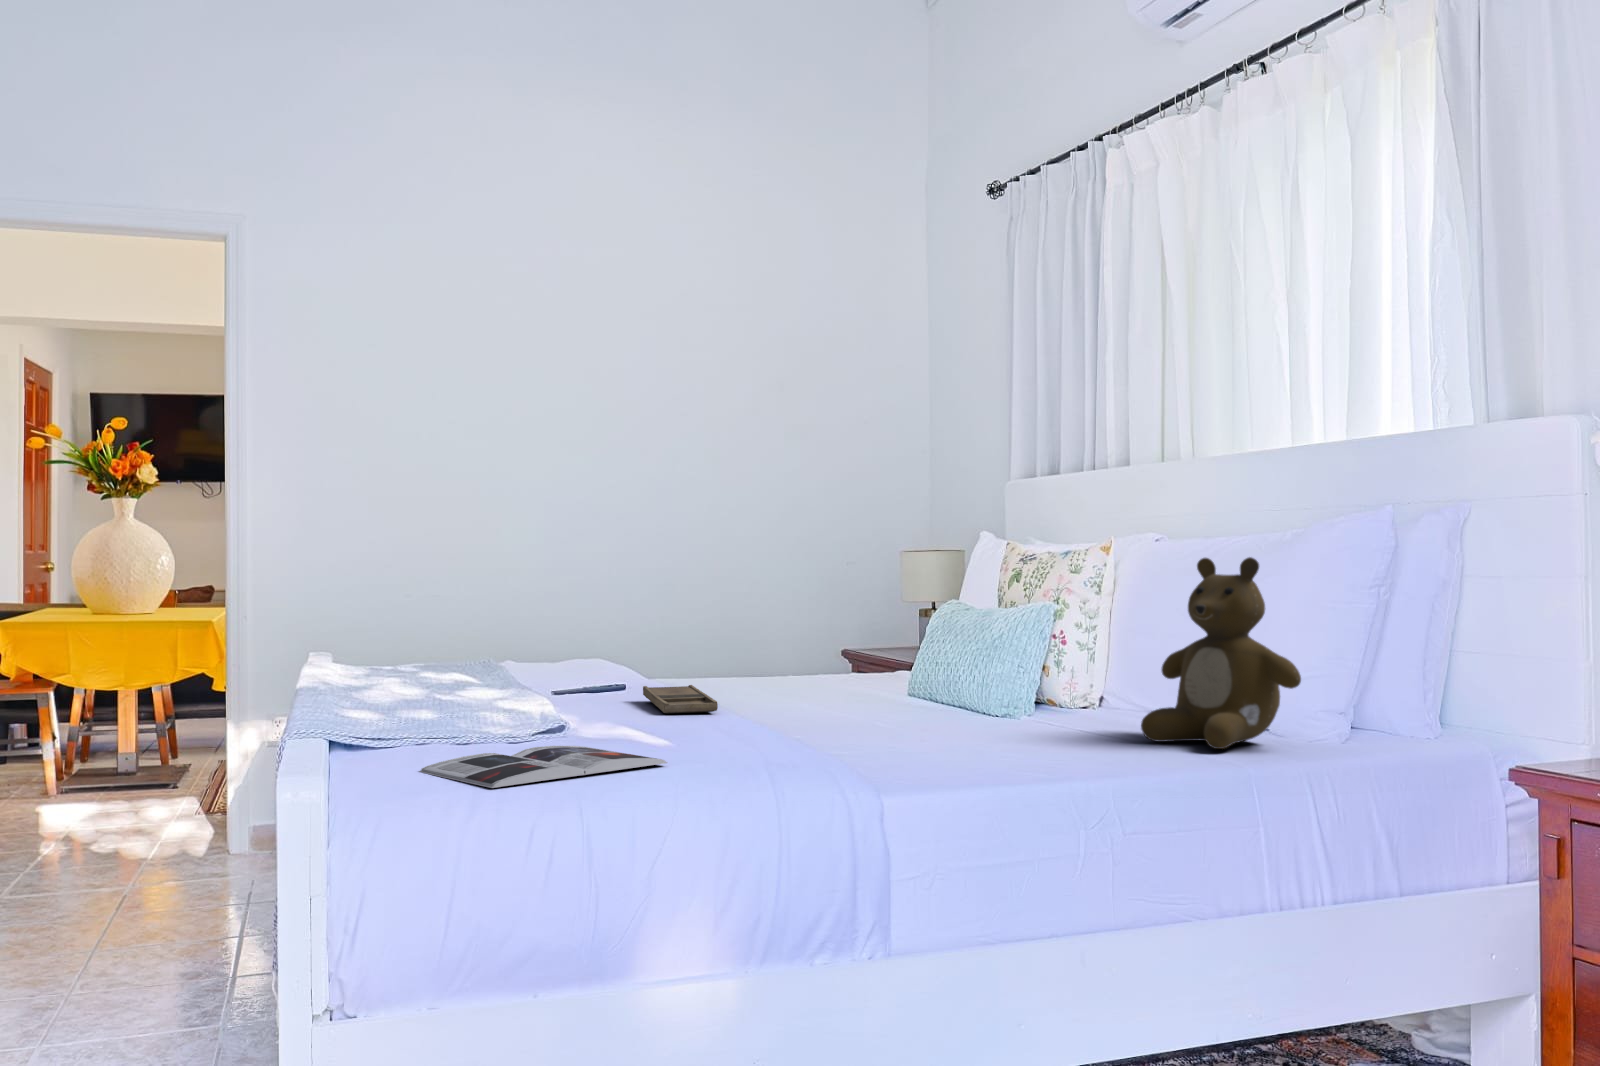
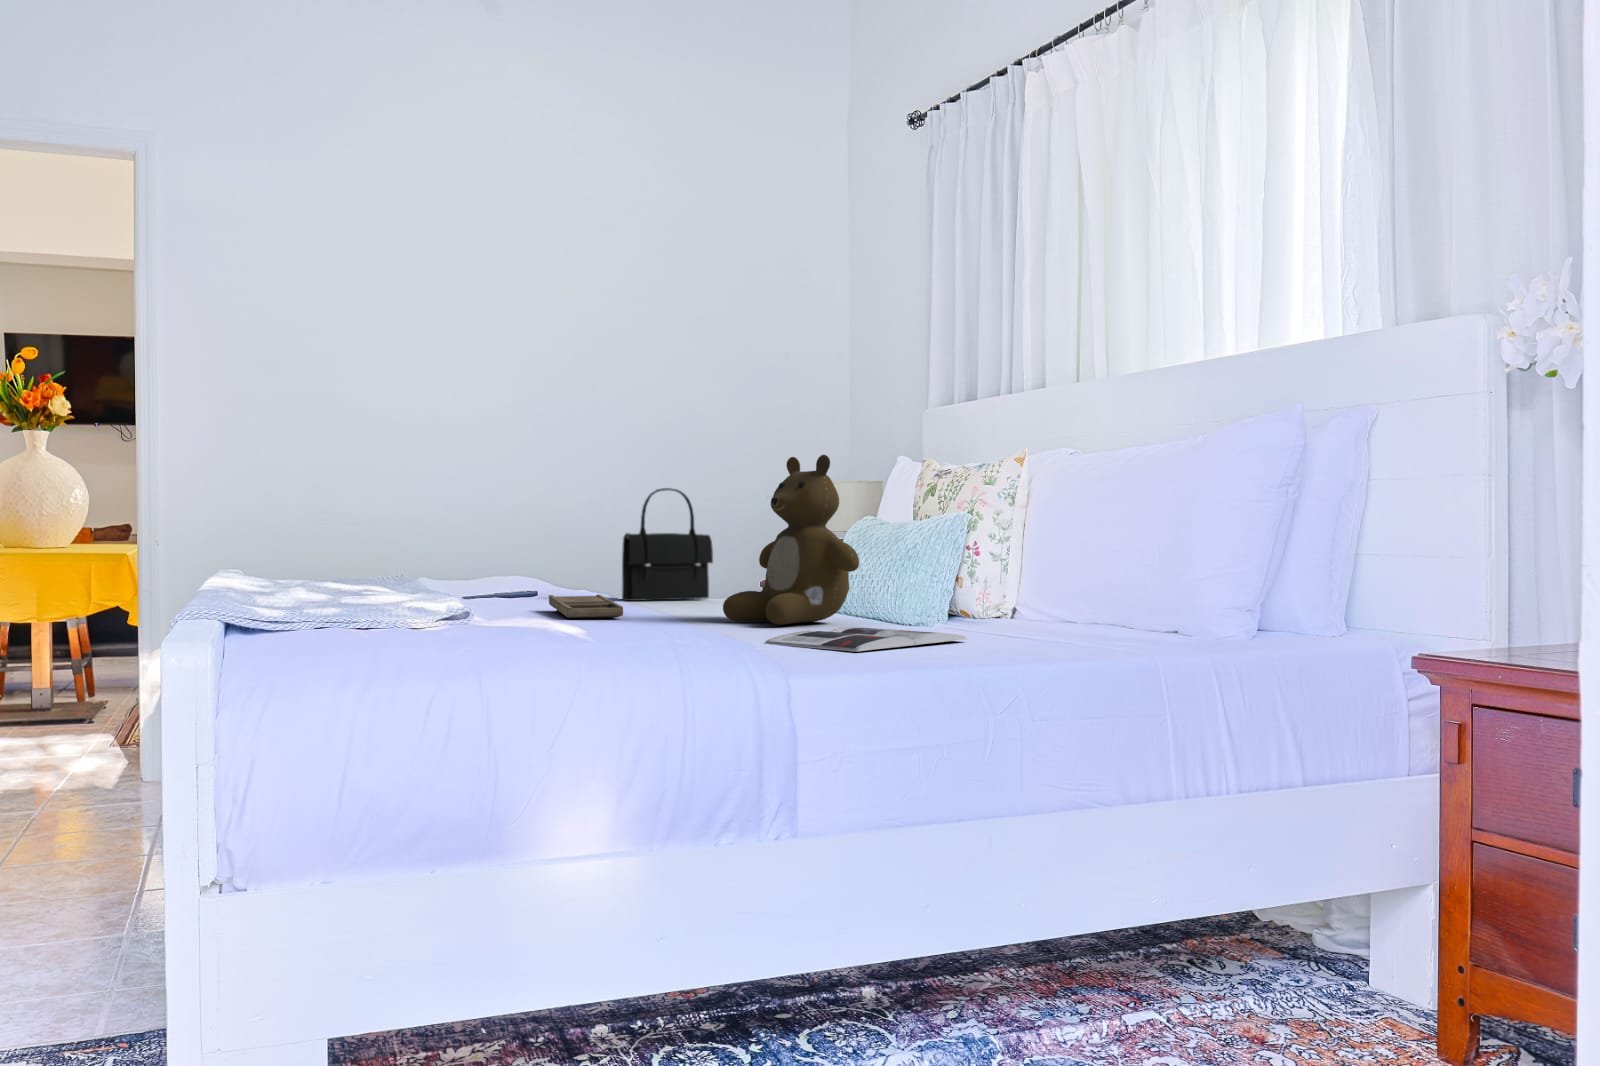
teddy bear: present [1141,557,1301,749] -> present [723,455,859,625]
handbag: none [710,572,799,685] -> present [622,488,713,601]
magazine: present [419,746,667,788] -> present [764,627,967,652]

